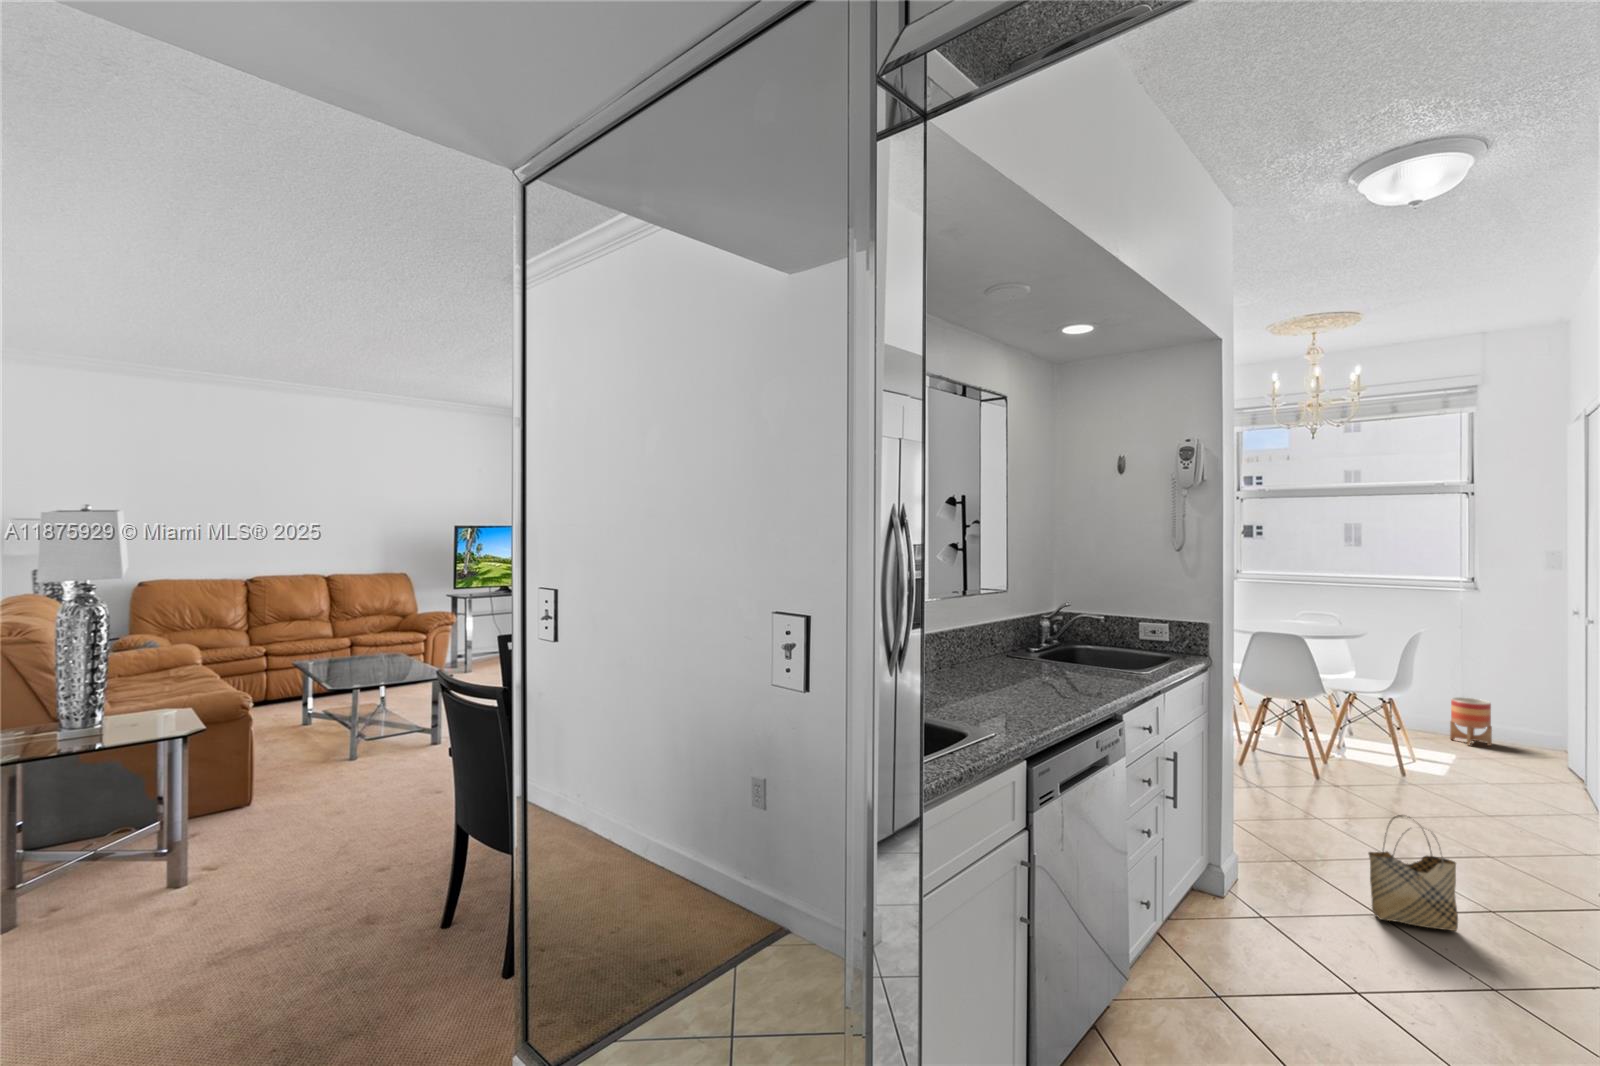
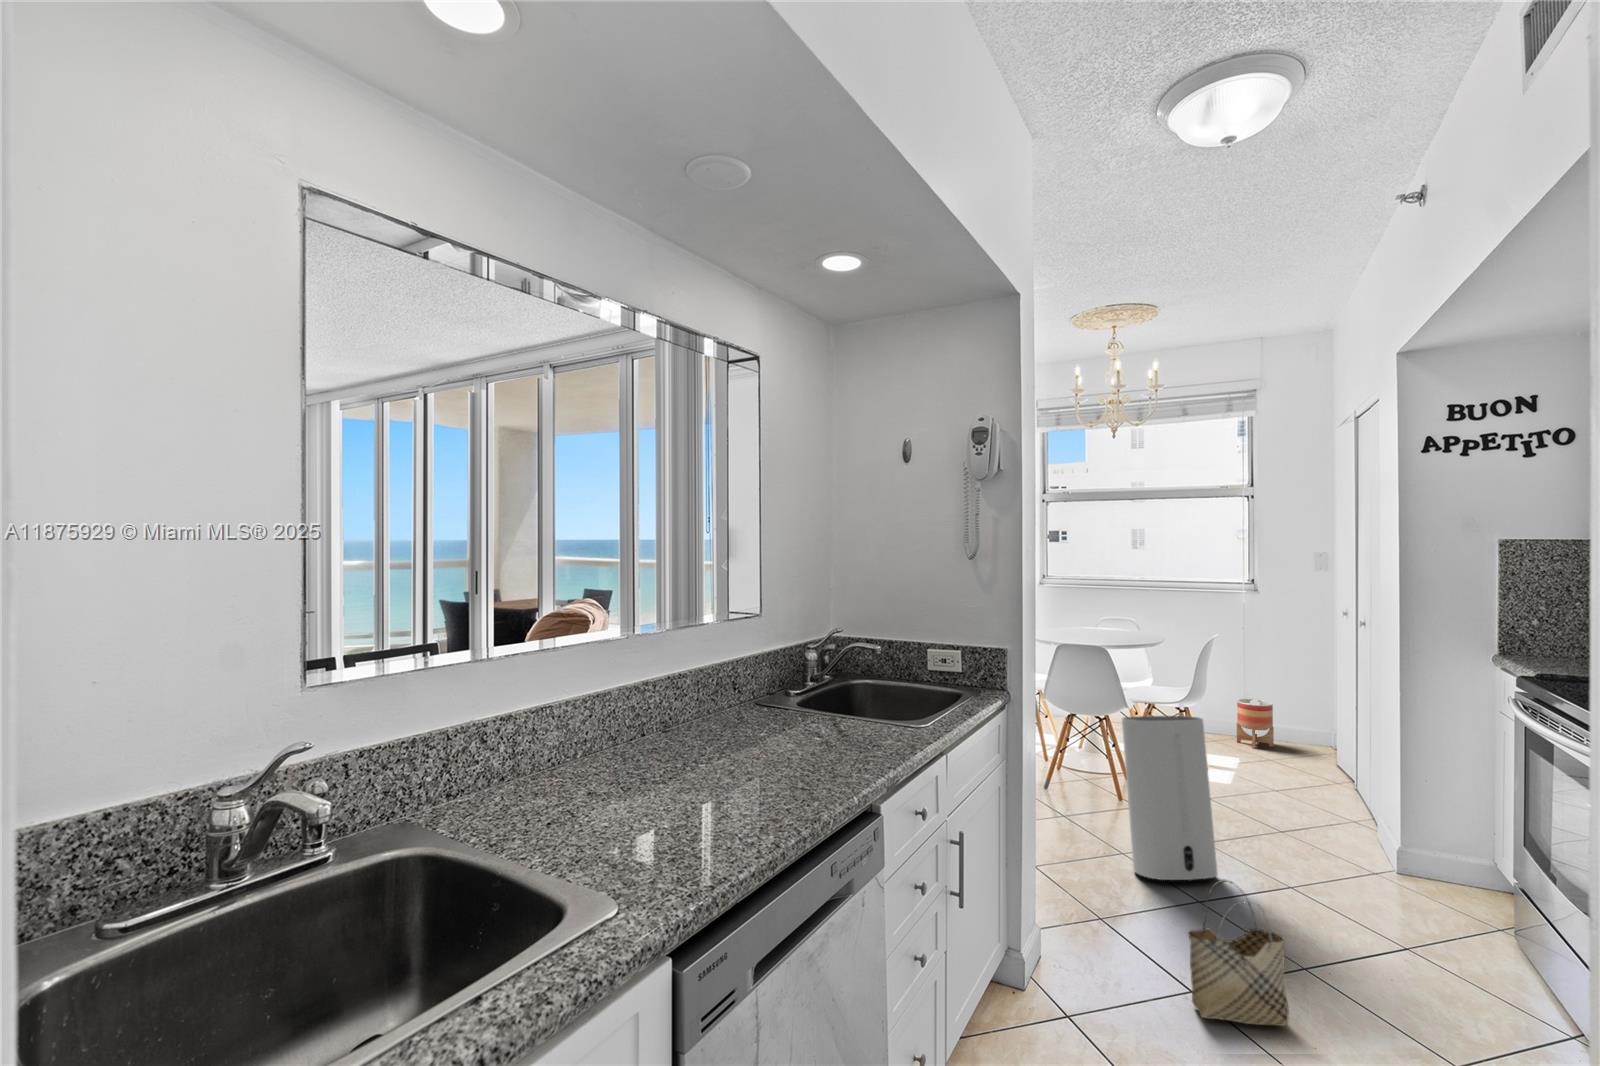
air purifier: none [1317,694,1410,836] -> present [1122,716,1217,880]

